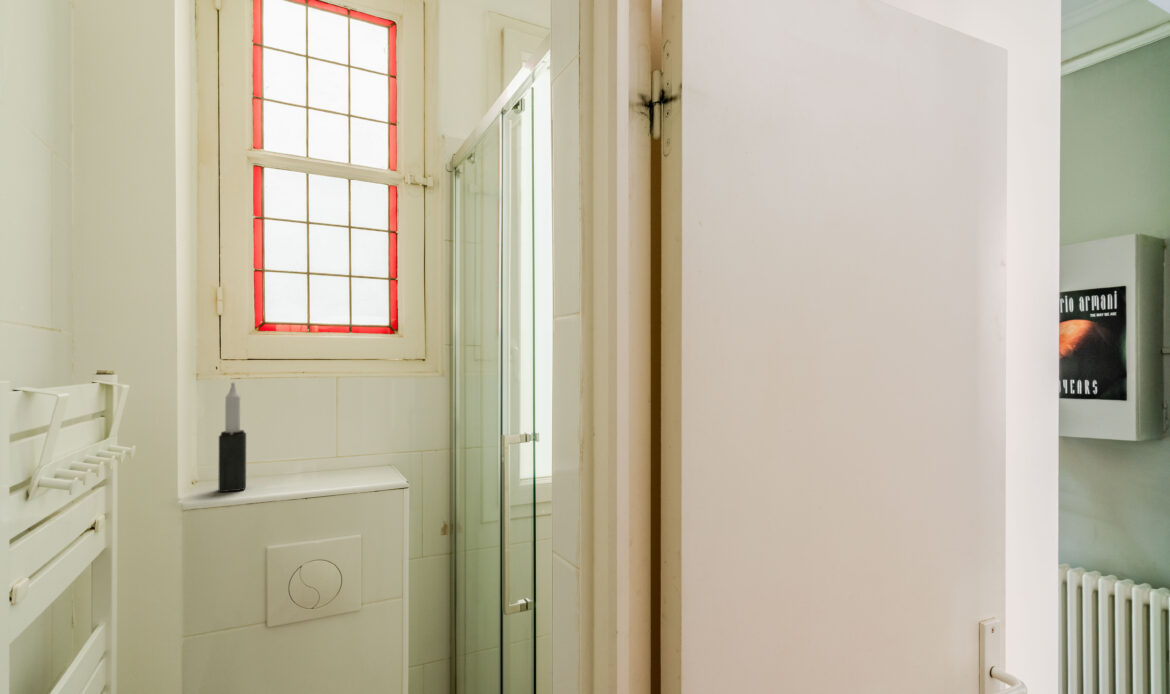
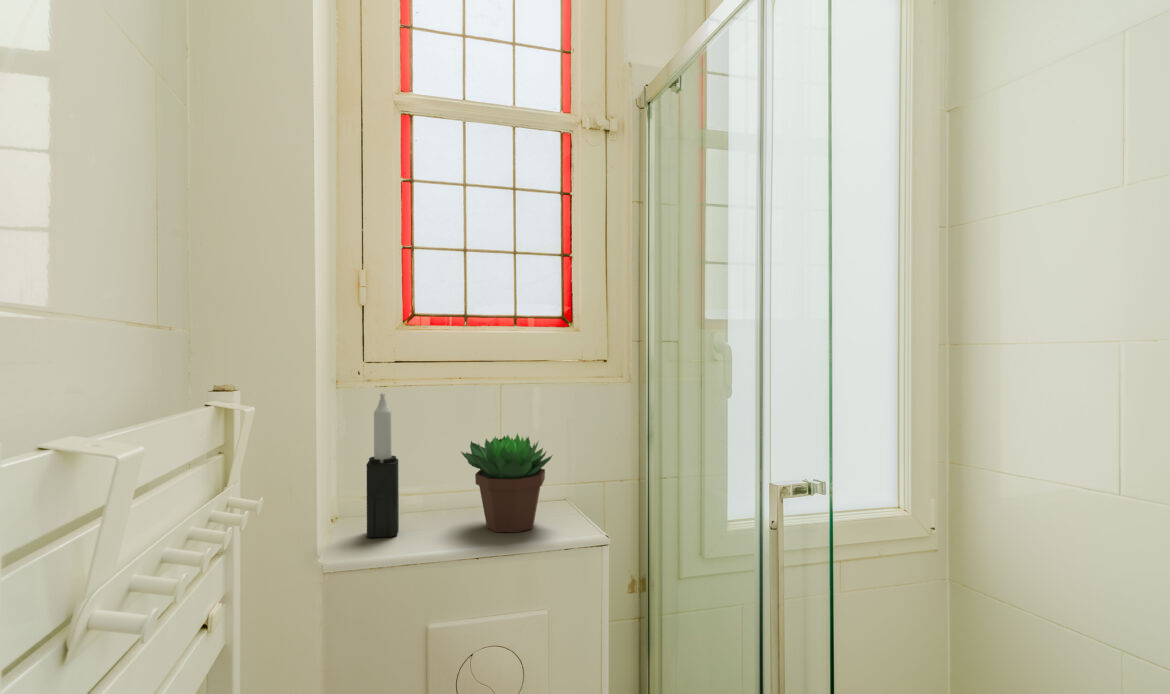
succulent plant: none [298,412,374,485] -> present [461,434,552,532]

